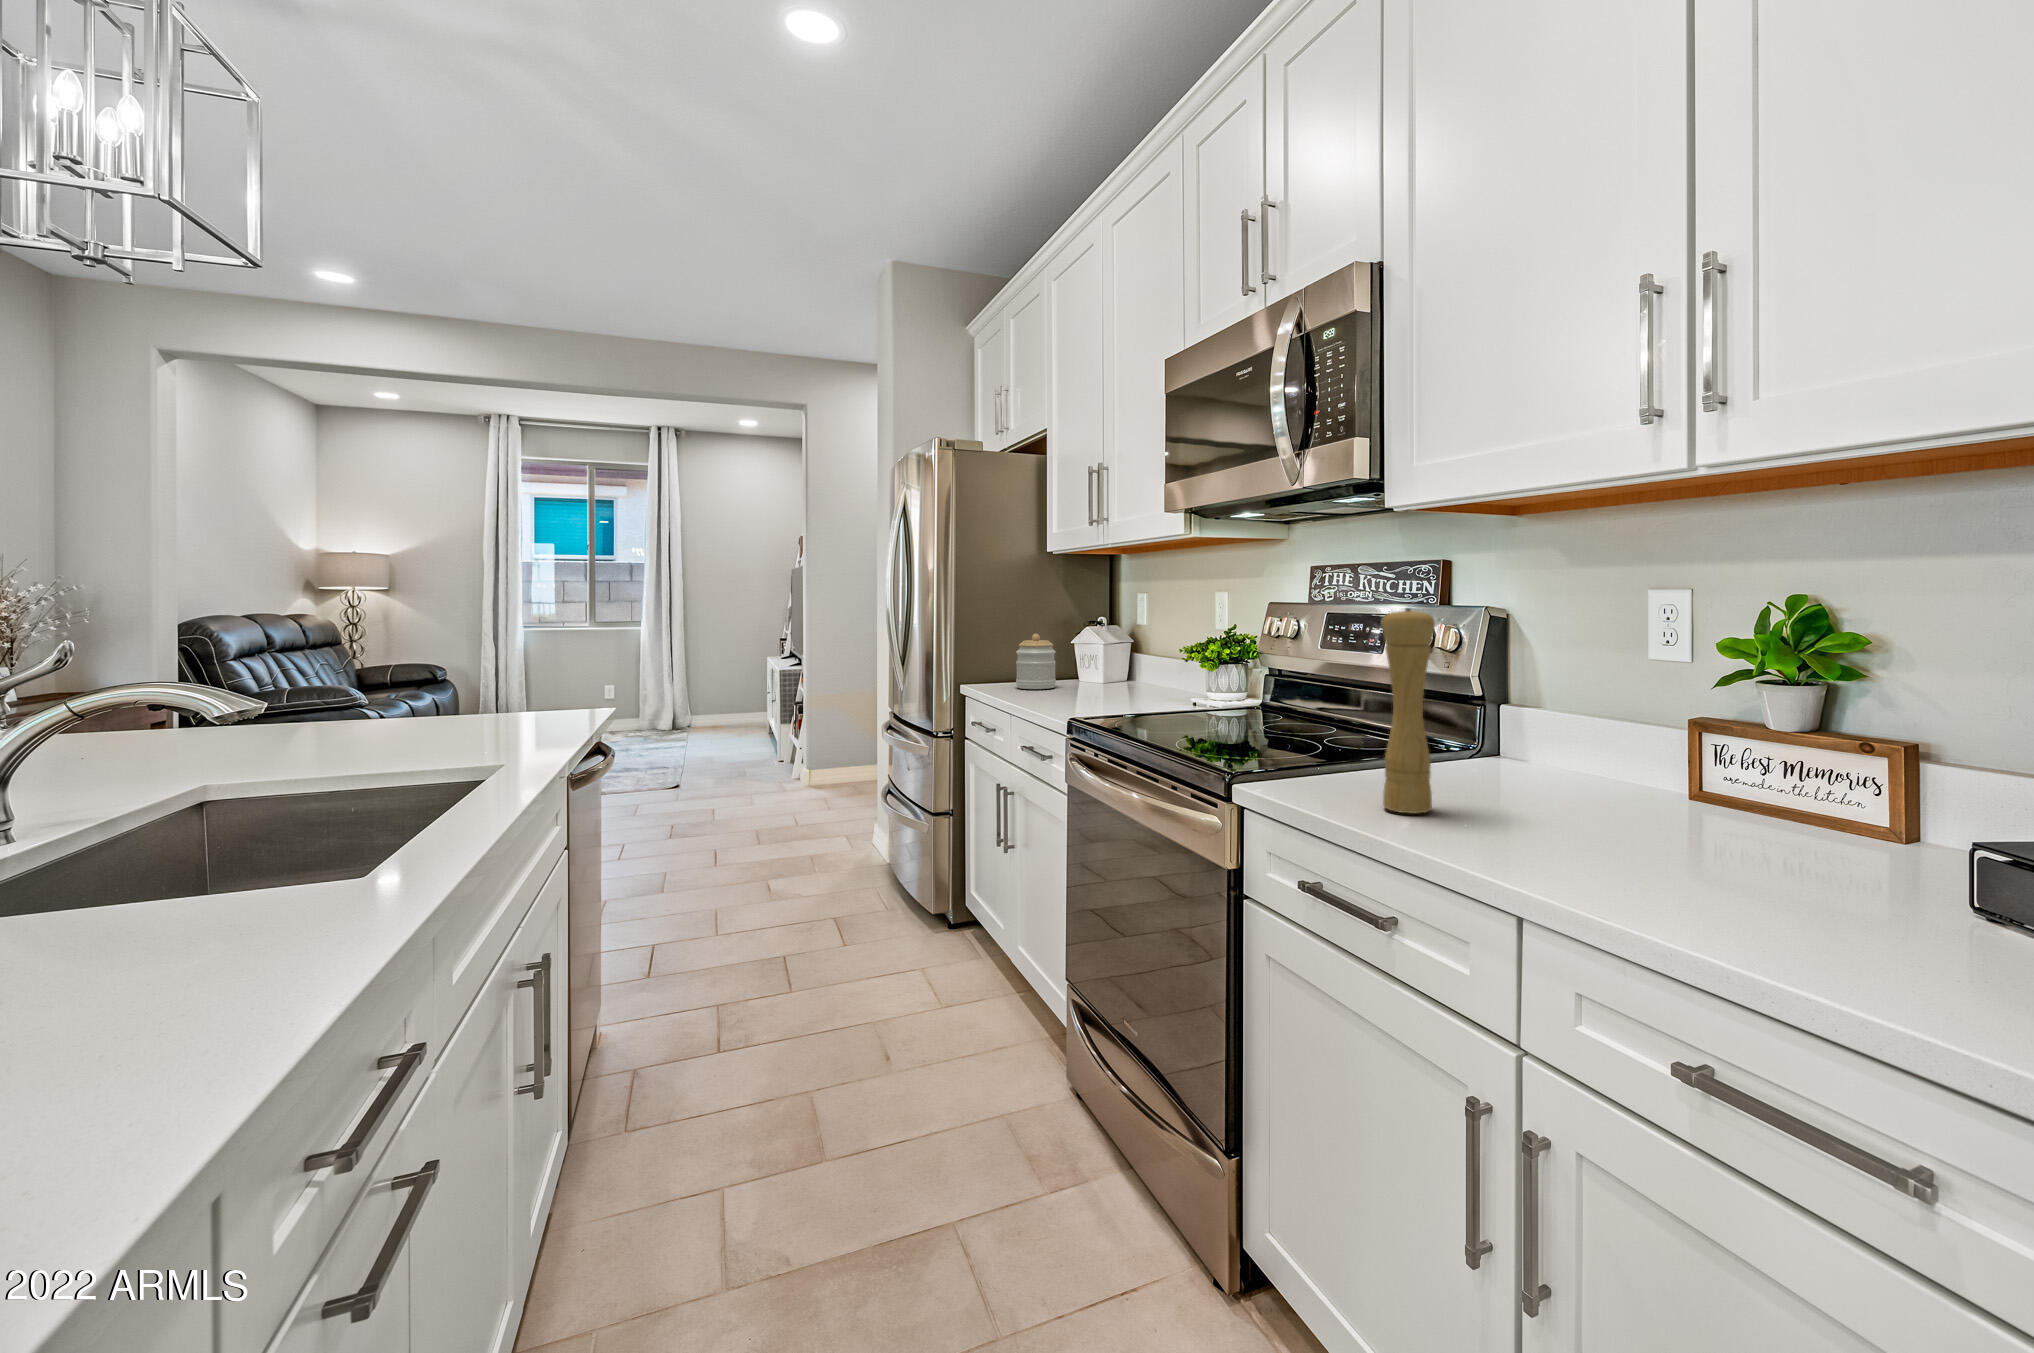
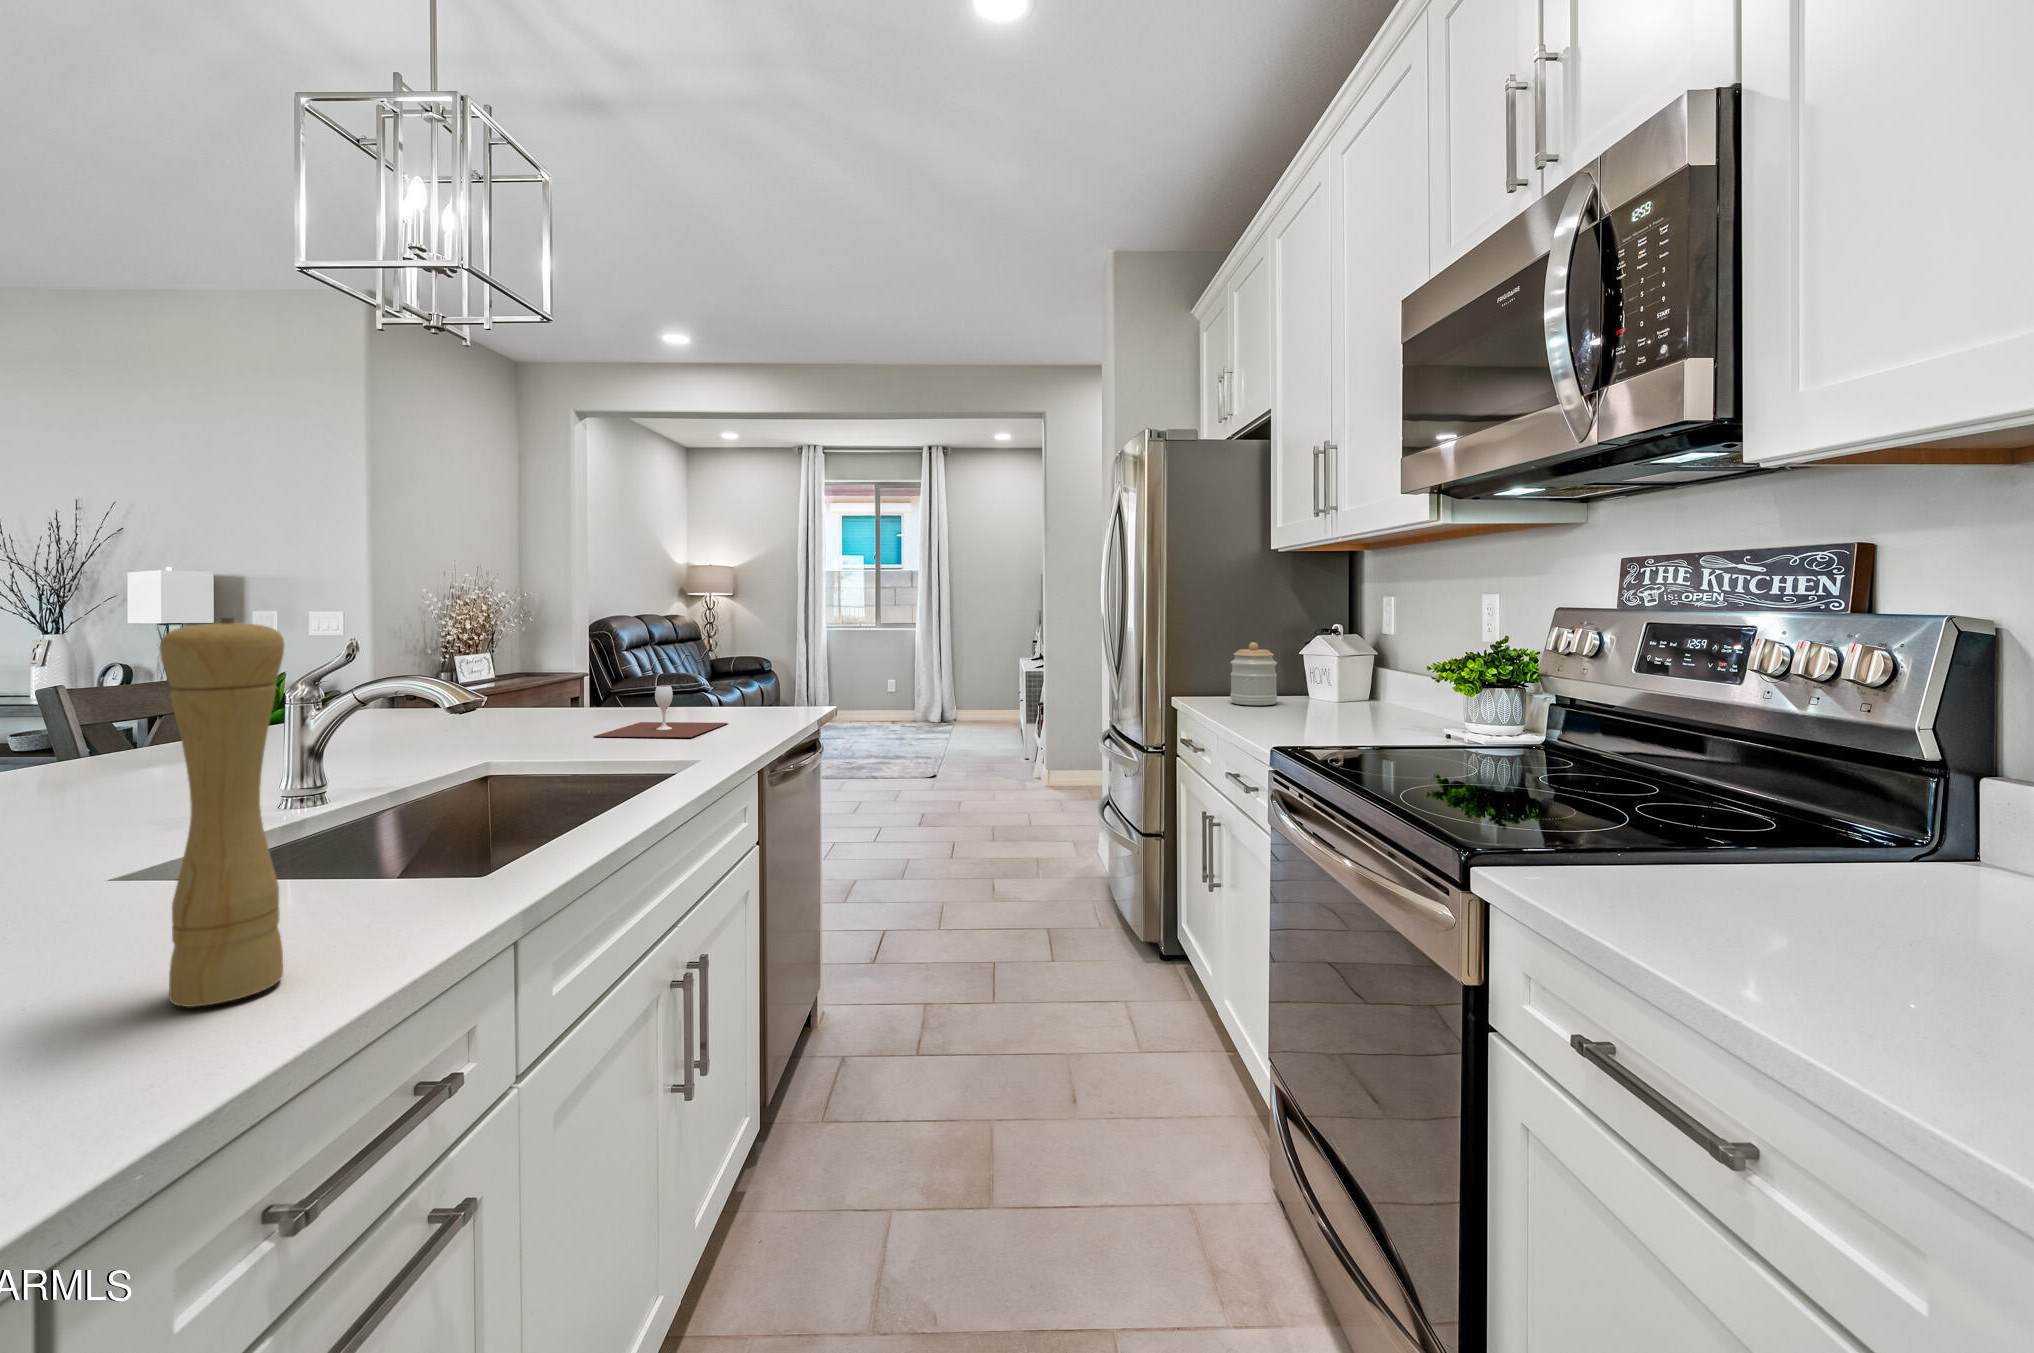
pepper mill: present [1382,608,1435,813] -> present [160,617,284,1007]
wine glass: none [340,691,507,751] -> present [594,686,728,737]

